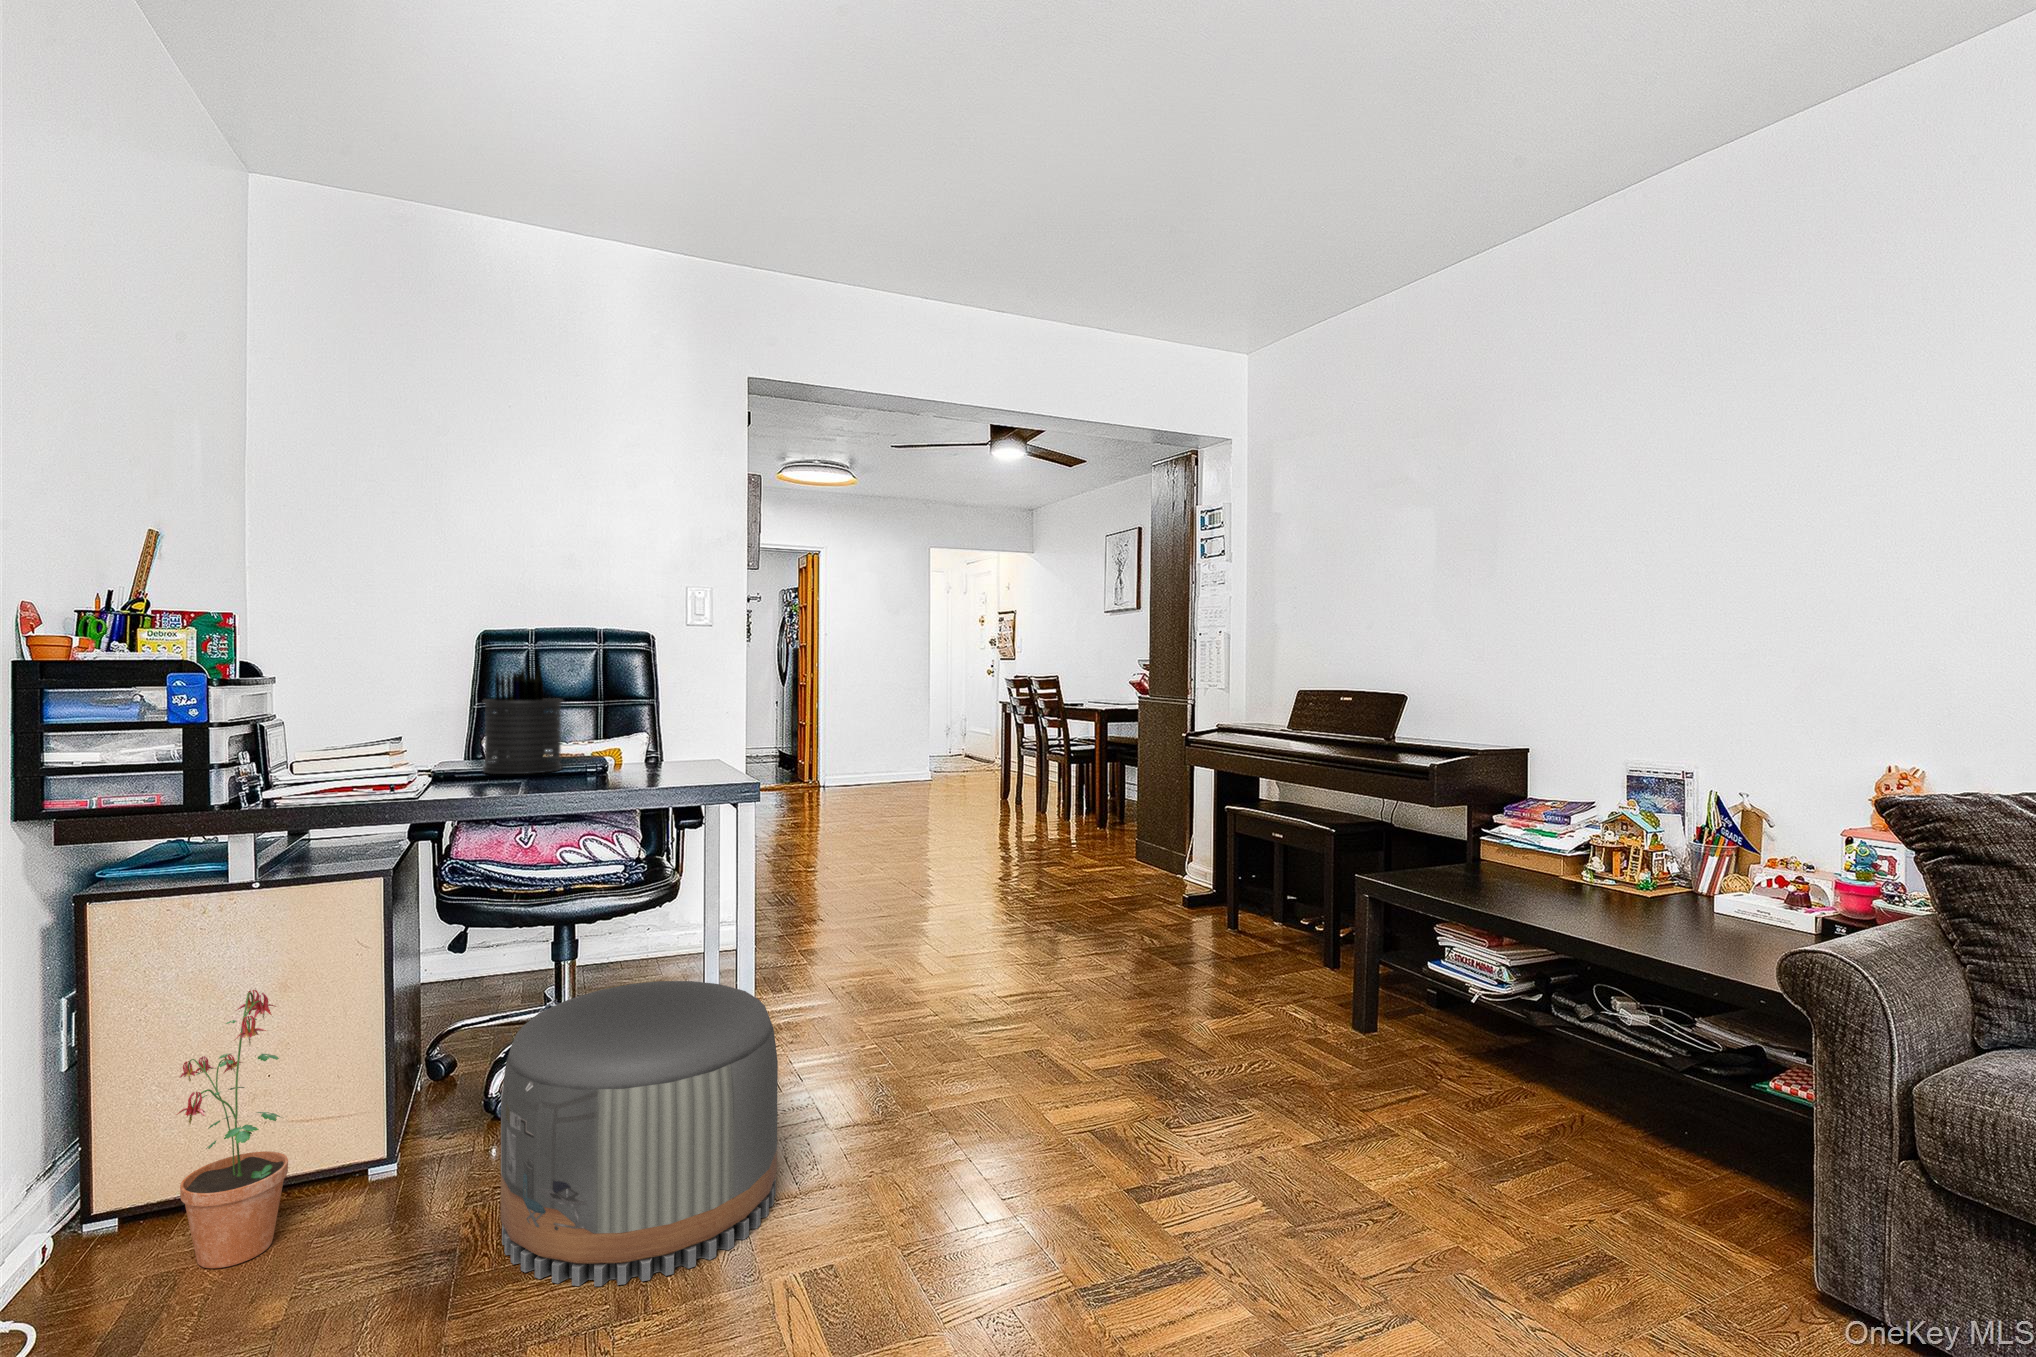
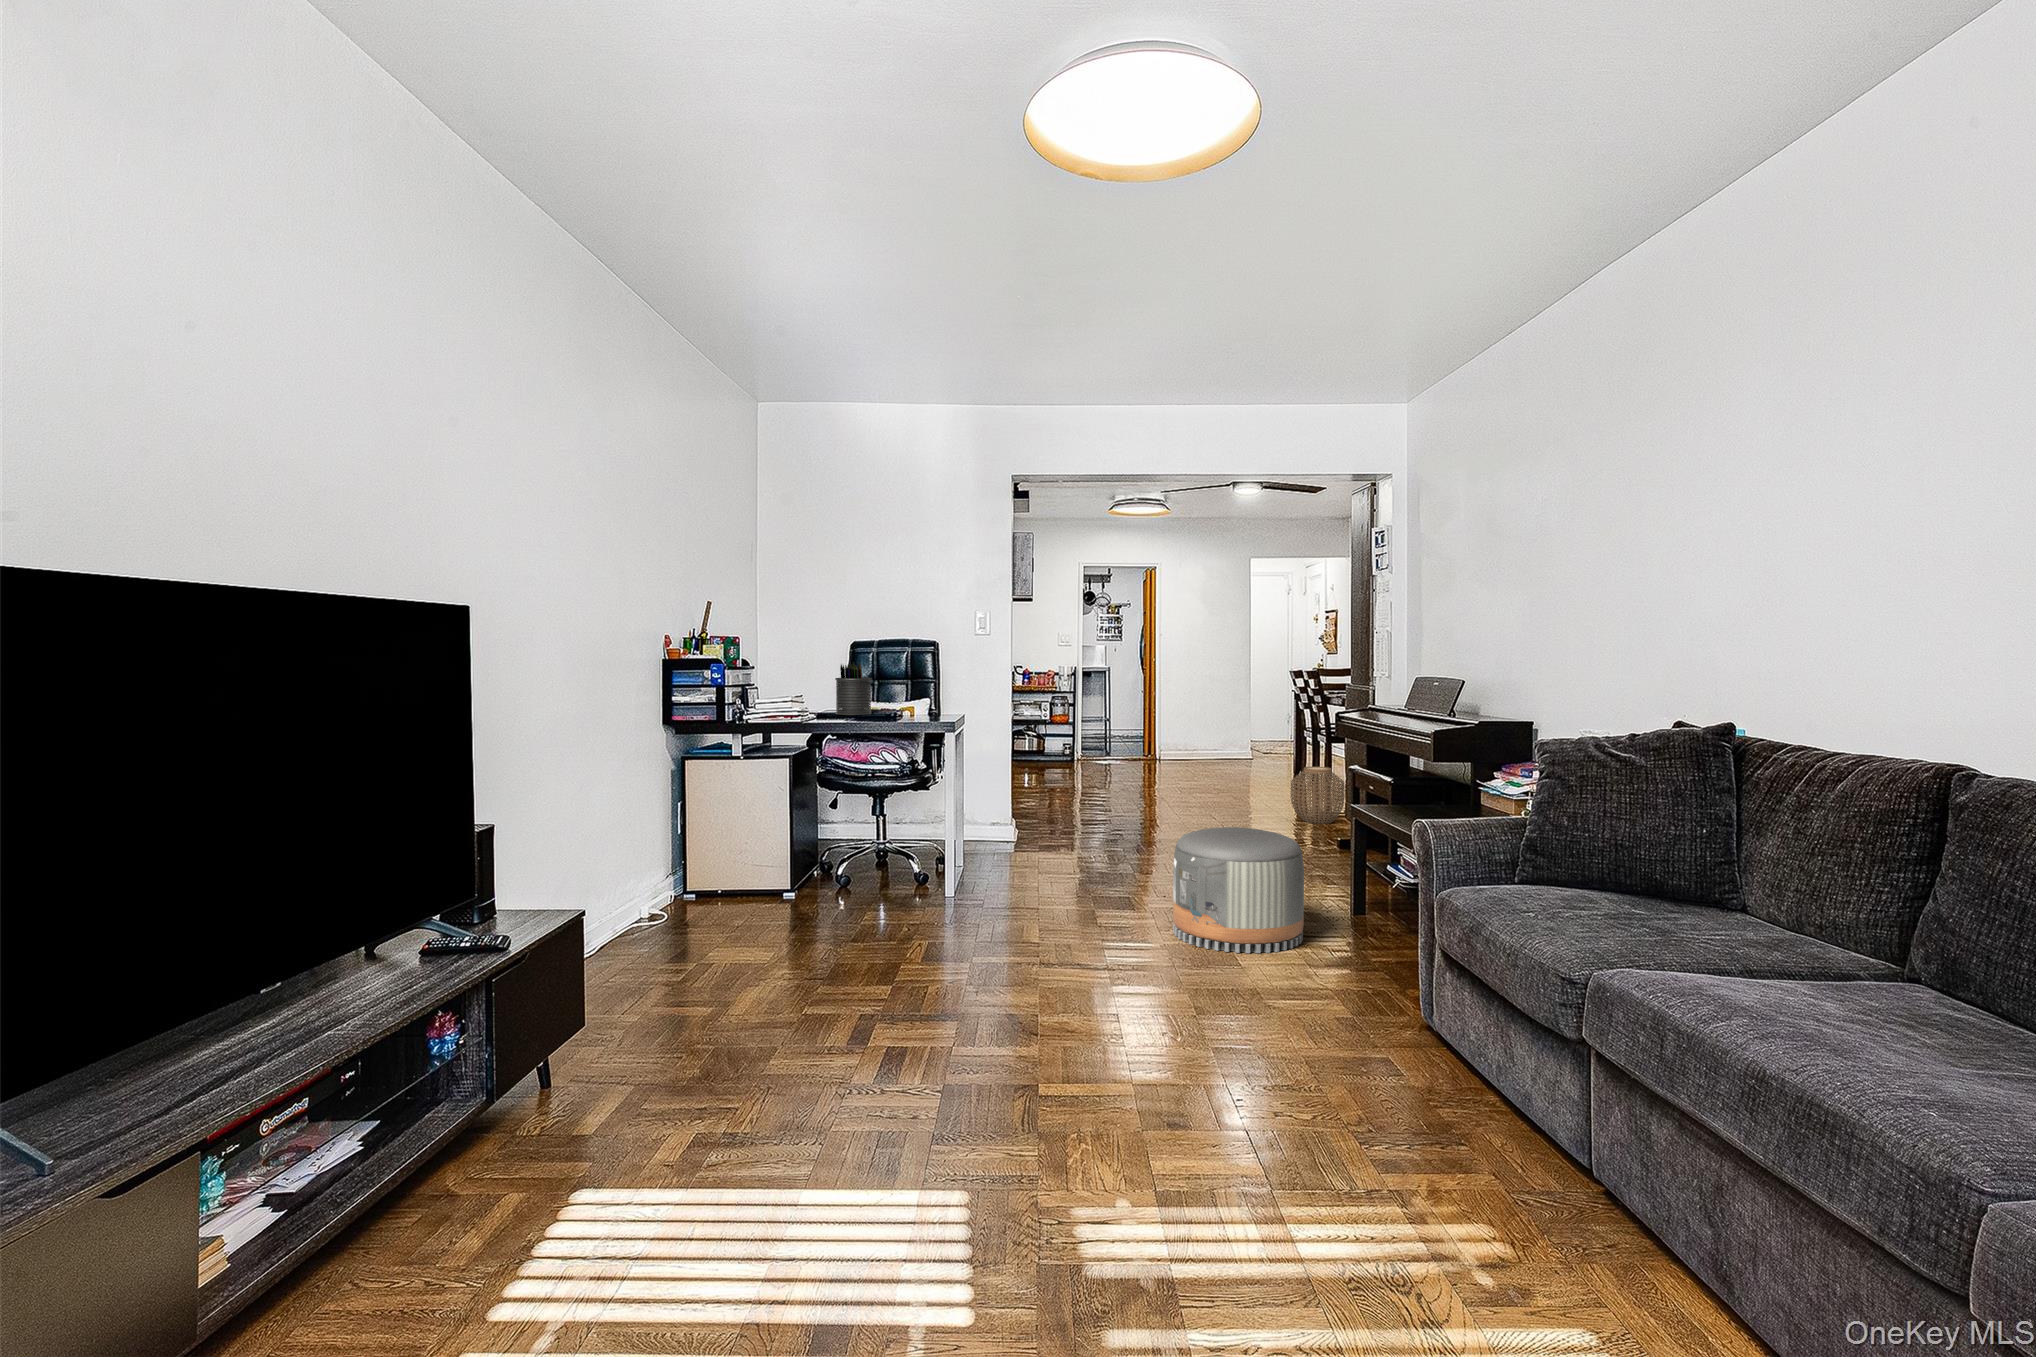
woven basket: none [1095,802,1161,875] -> present [1291,767,1345,824]
pouf: present [501,981,778,1286] -> present [1173,827,1304,953]
potted plant: present [176,990,288,1268] -> none [713,802,752,912]

